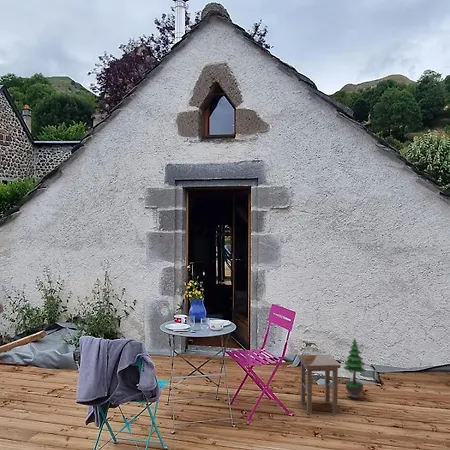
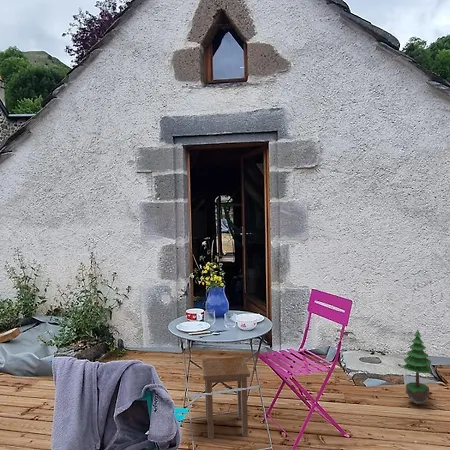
stool: present [298,355,341,414] -> present [202,357,250,438]

